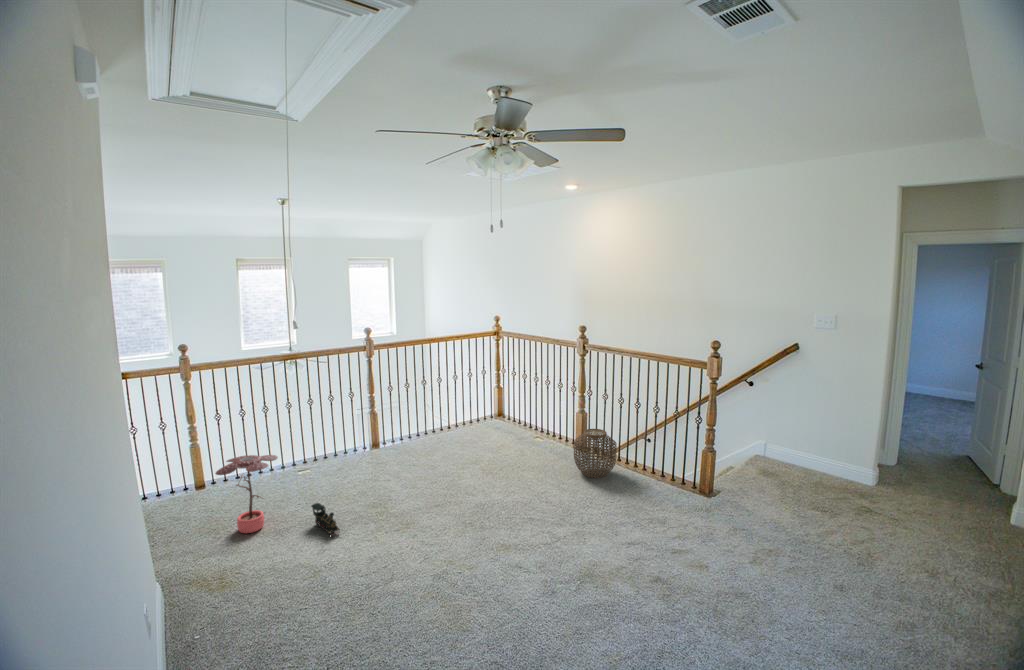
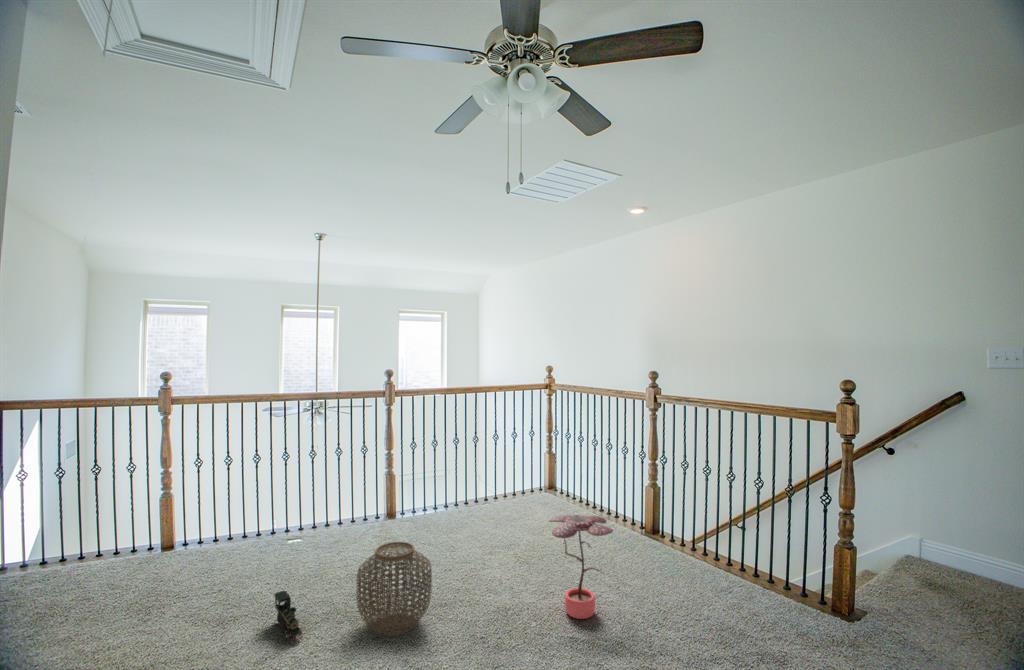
woven basket: present [574,429,617,478] -> present [357,542,432,636]
potted plant: present [216,455,278,533] -> present [549,515,613,619]

